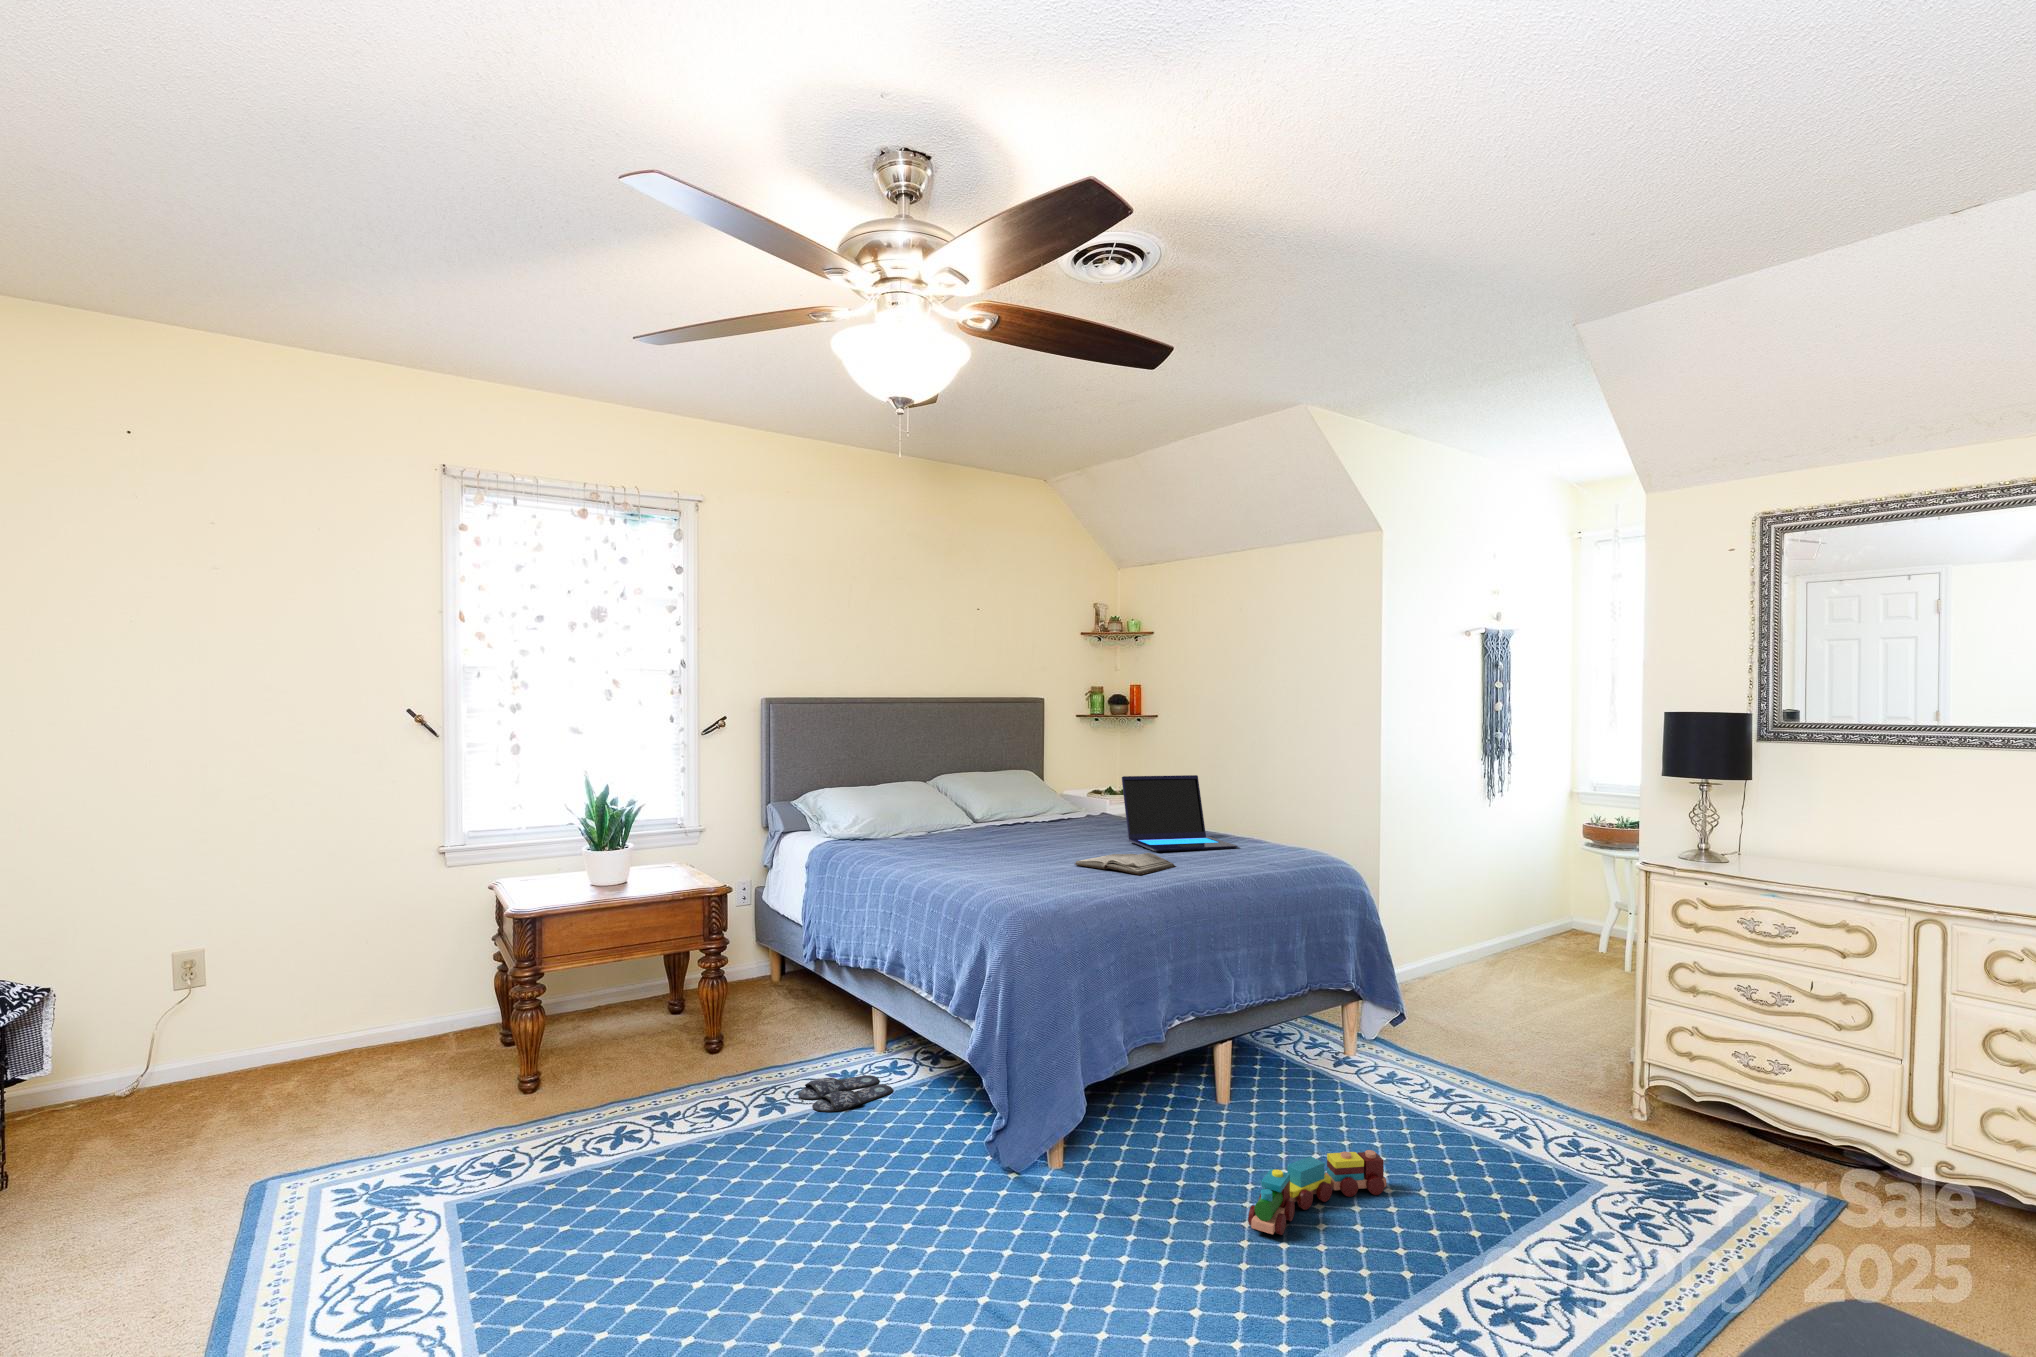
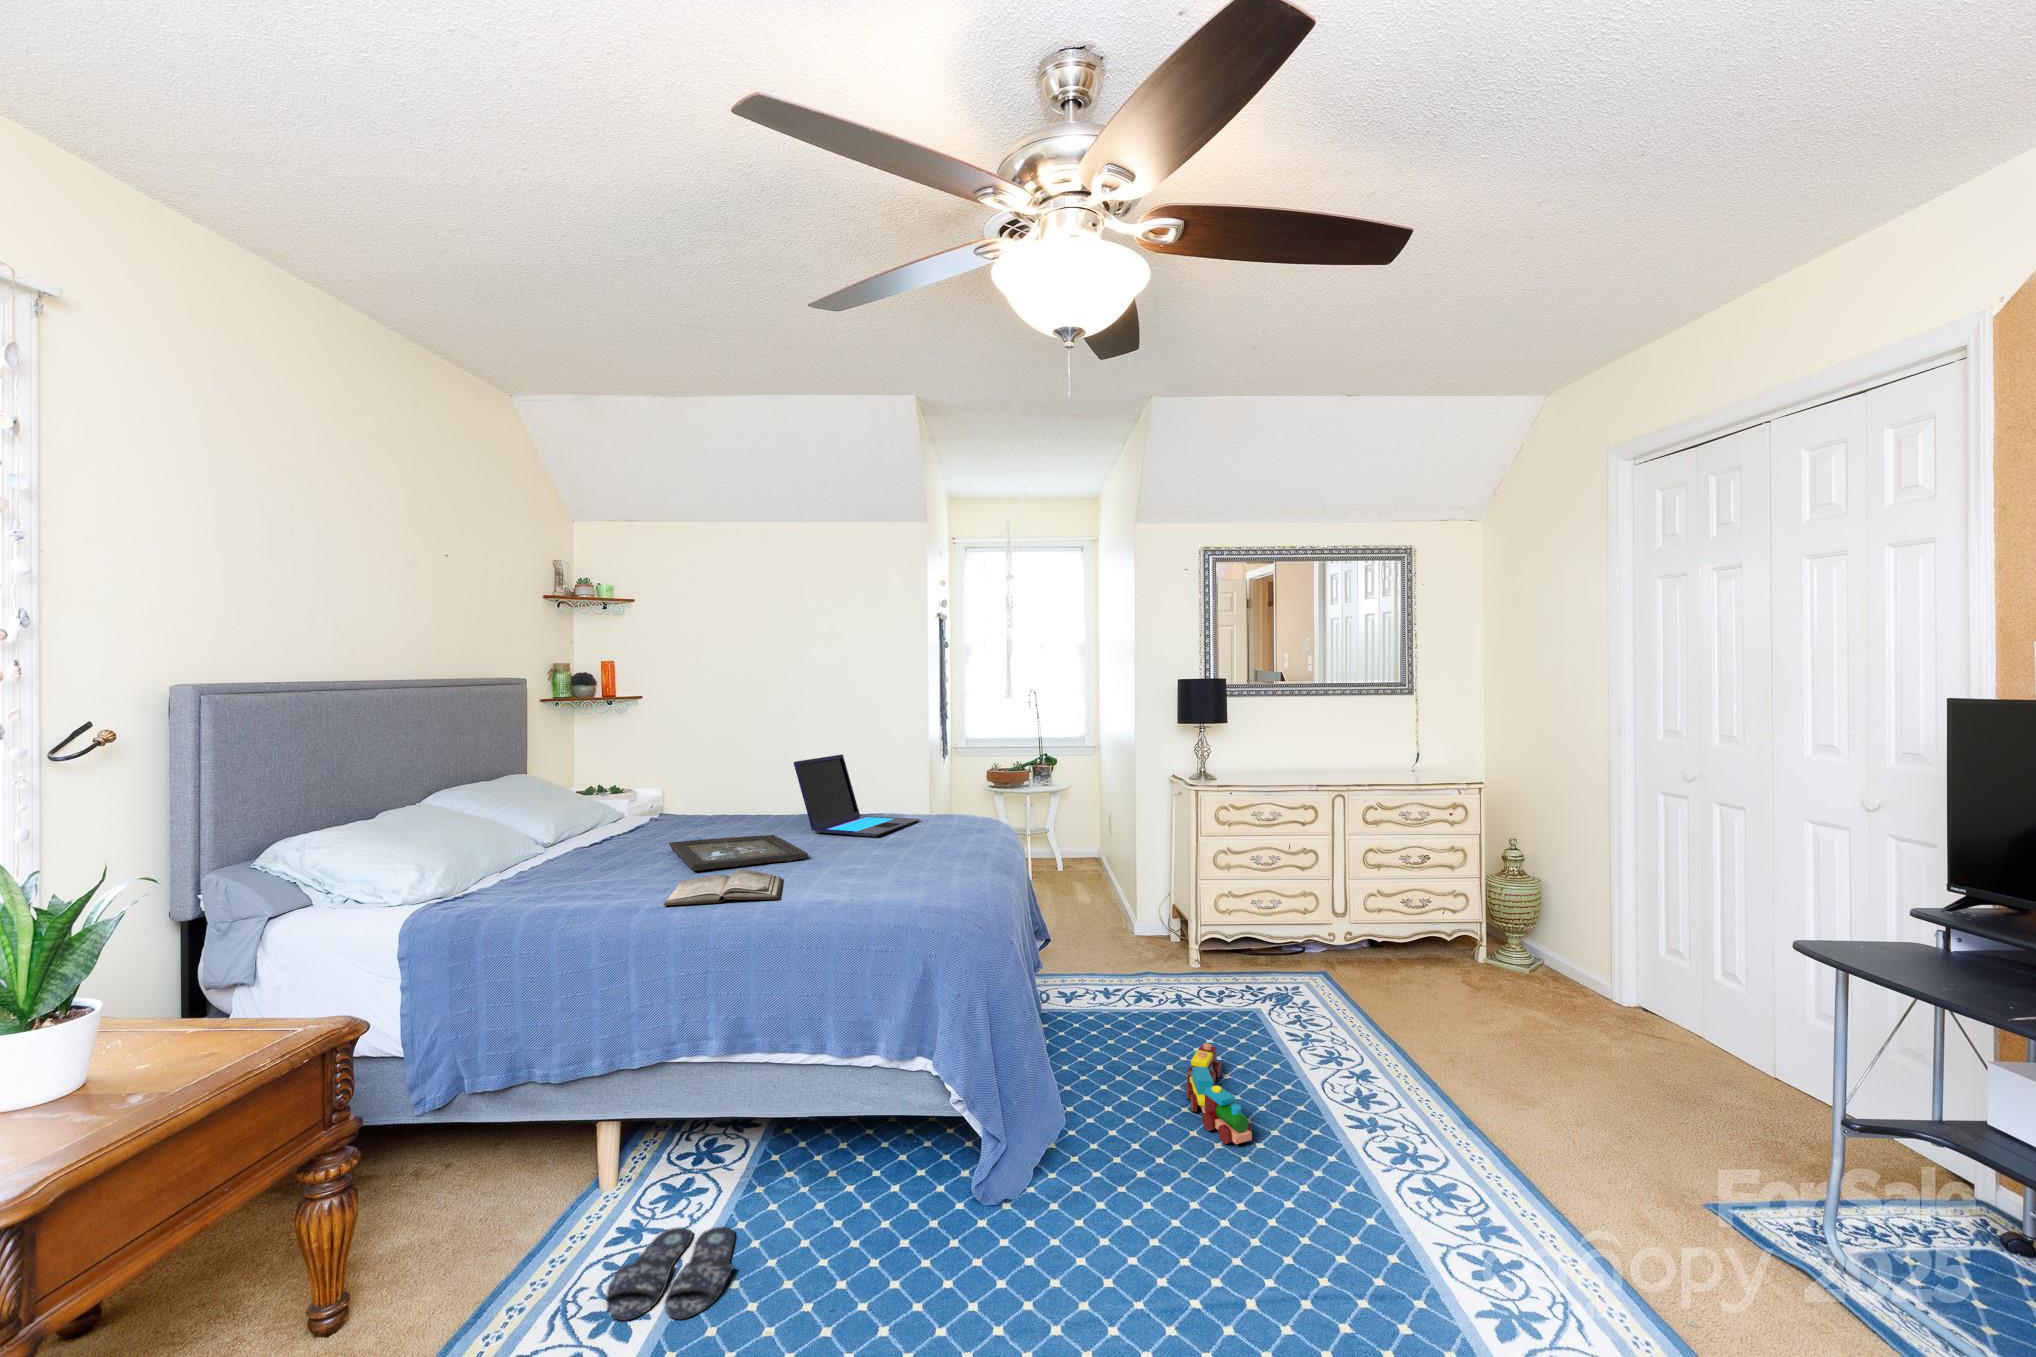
tray: none [976,831,1095,855] -> present [669,835,808,871]
diary: present [1075,853,1176,875] -> present [664,870,783,905]

